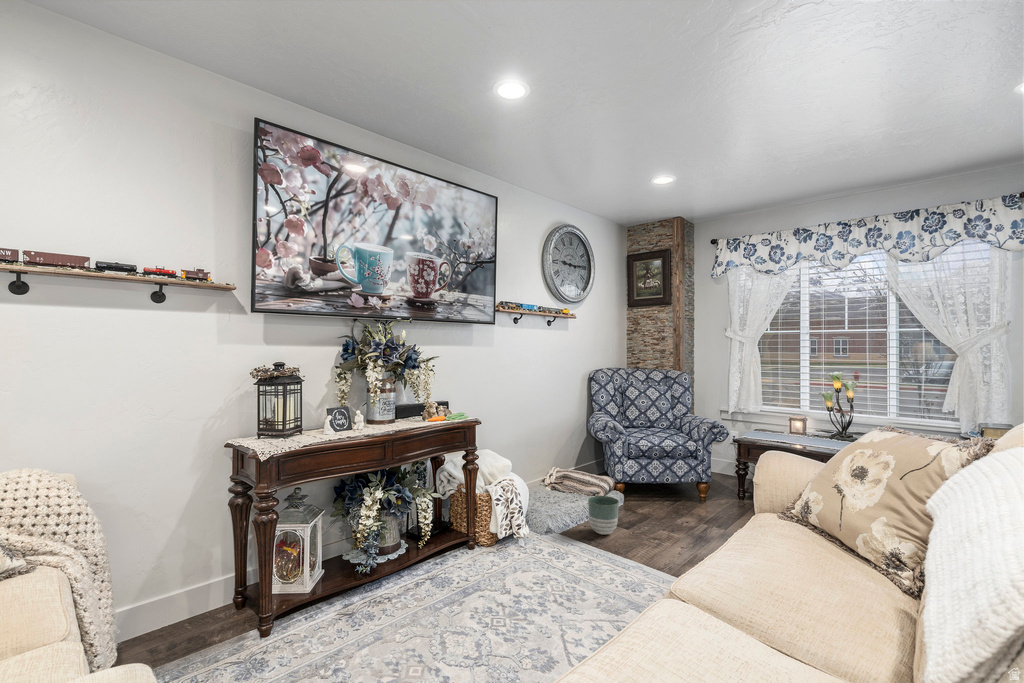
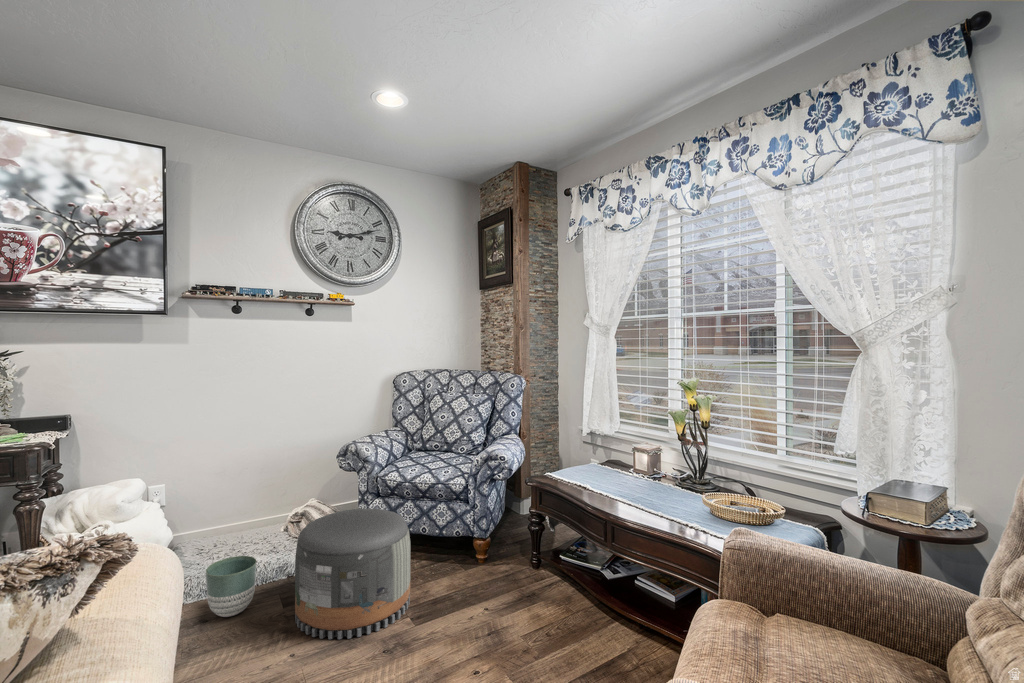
pouf: none [636,461,713,539] -> present [295,509,410,639]

